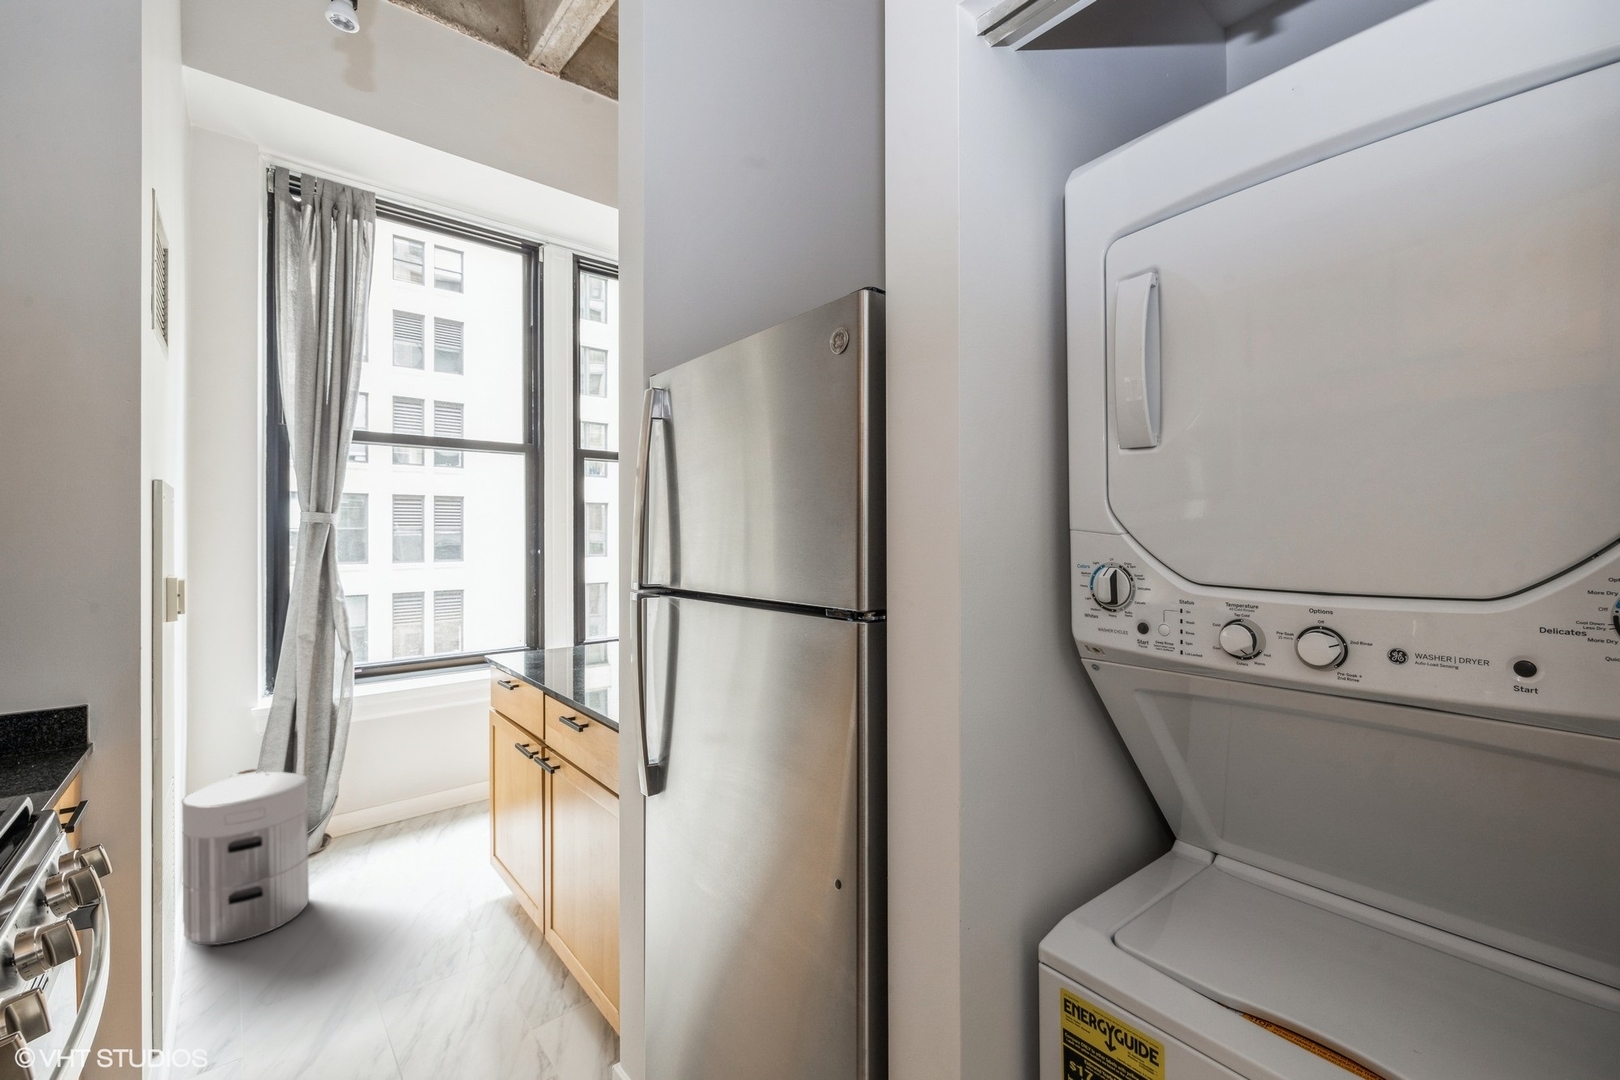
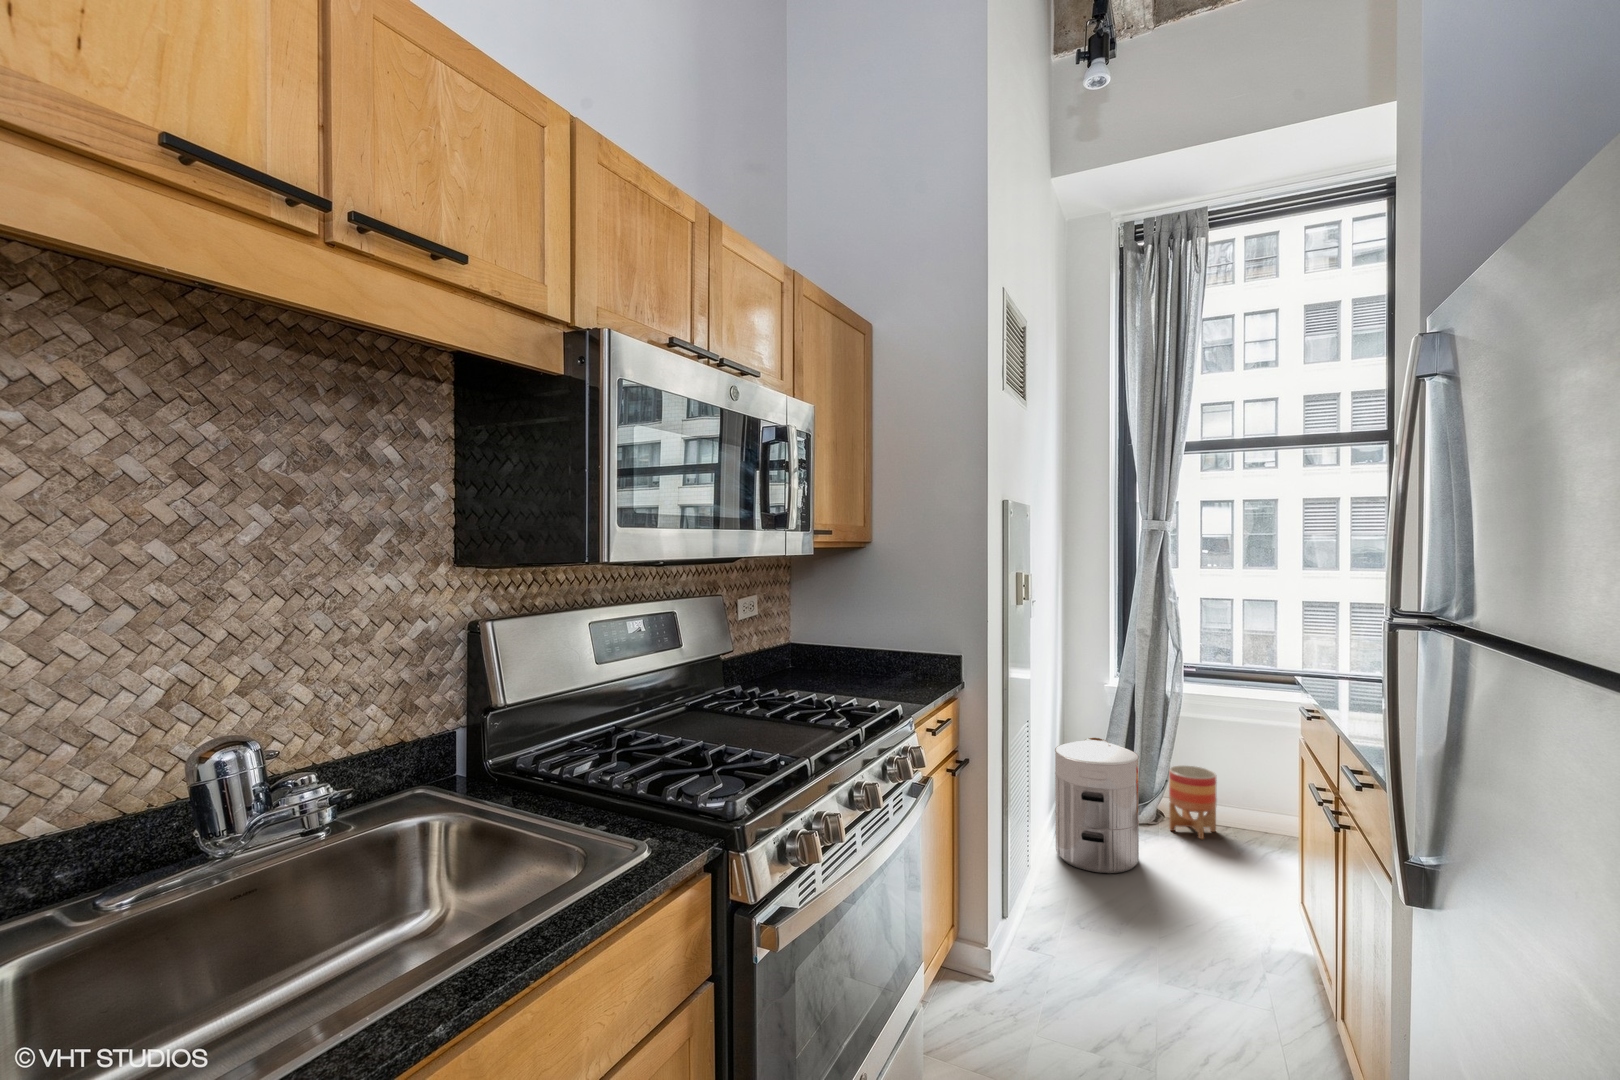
planter: none [340,772,394,852] -> present [1169,766,1217,839]

